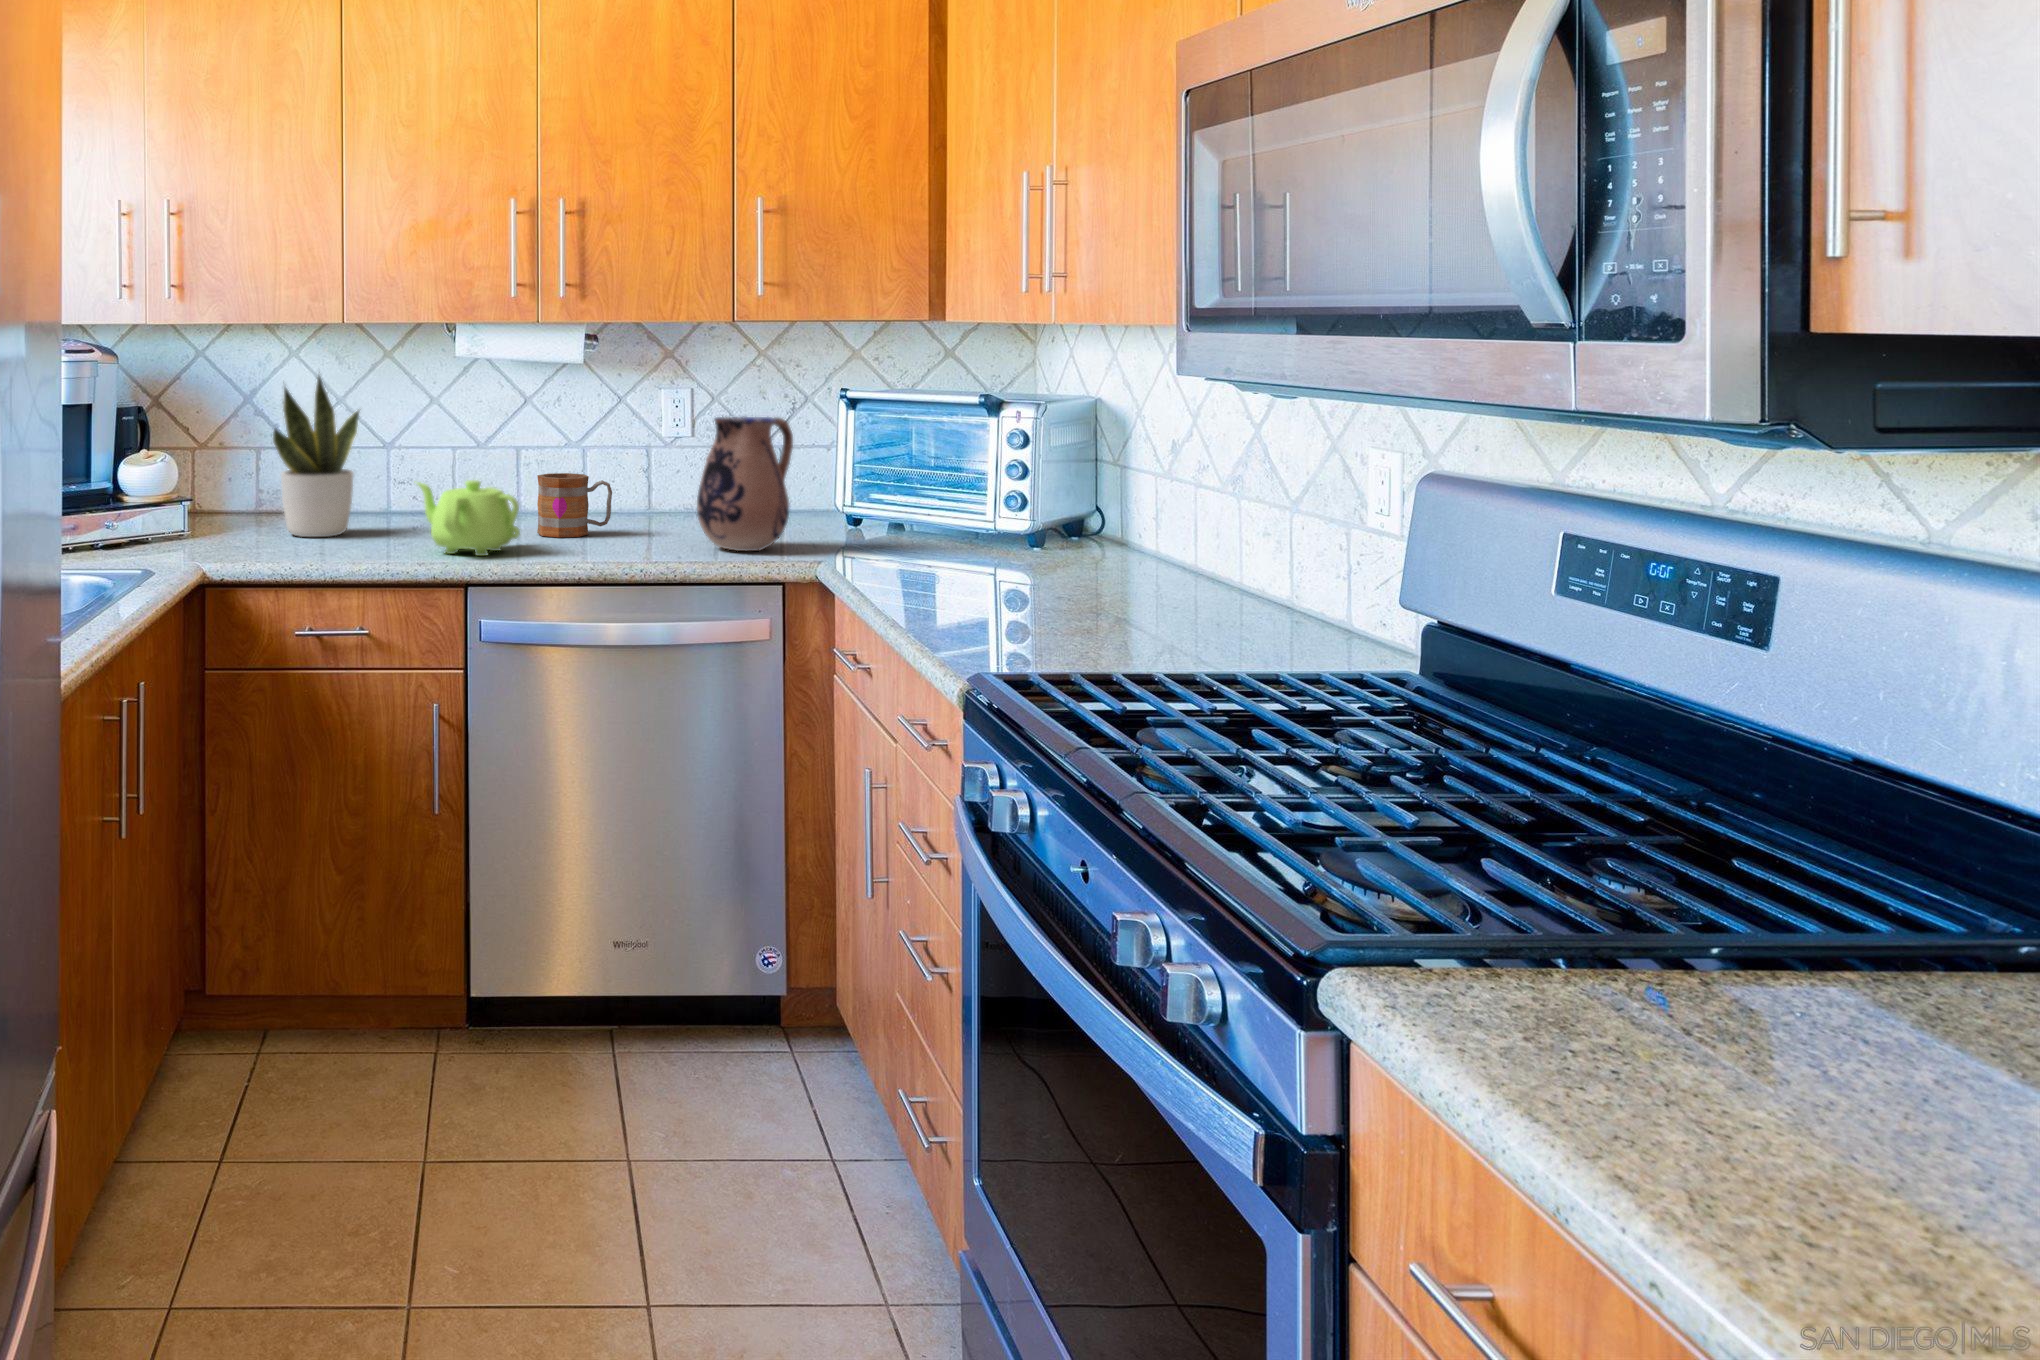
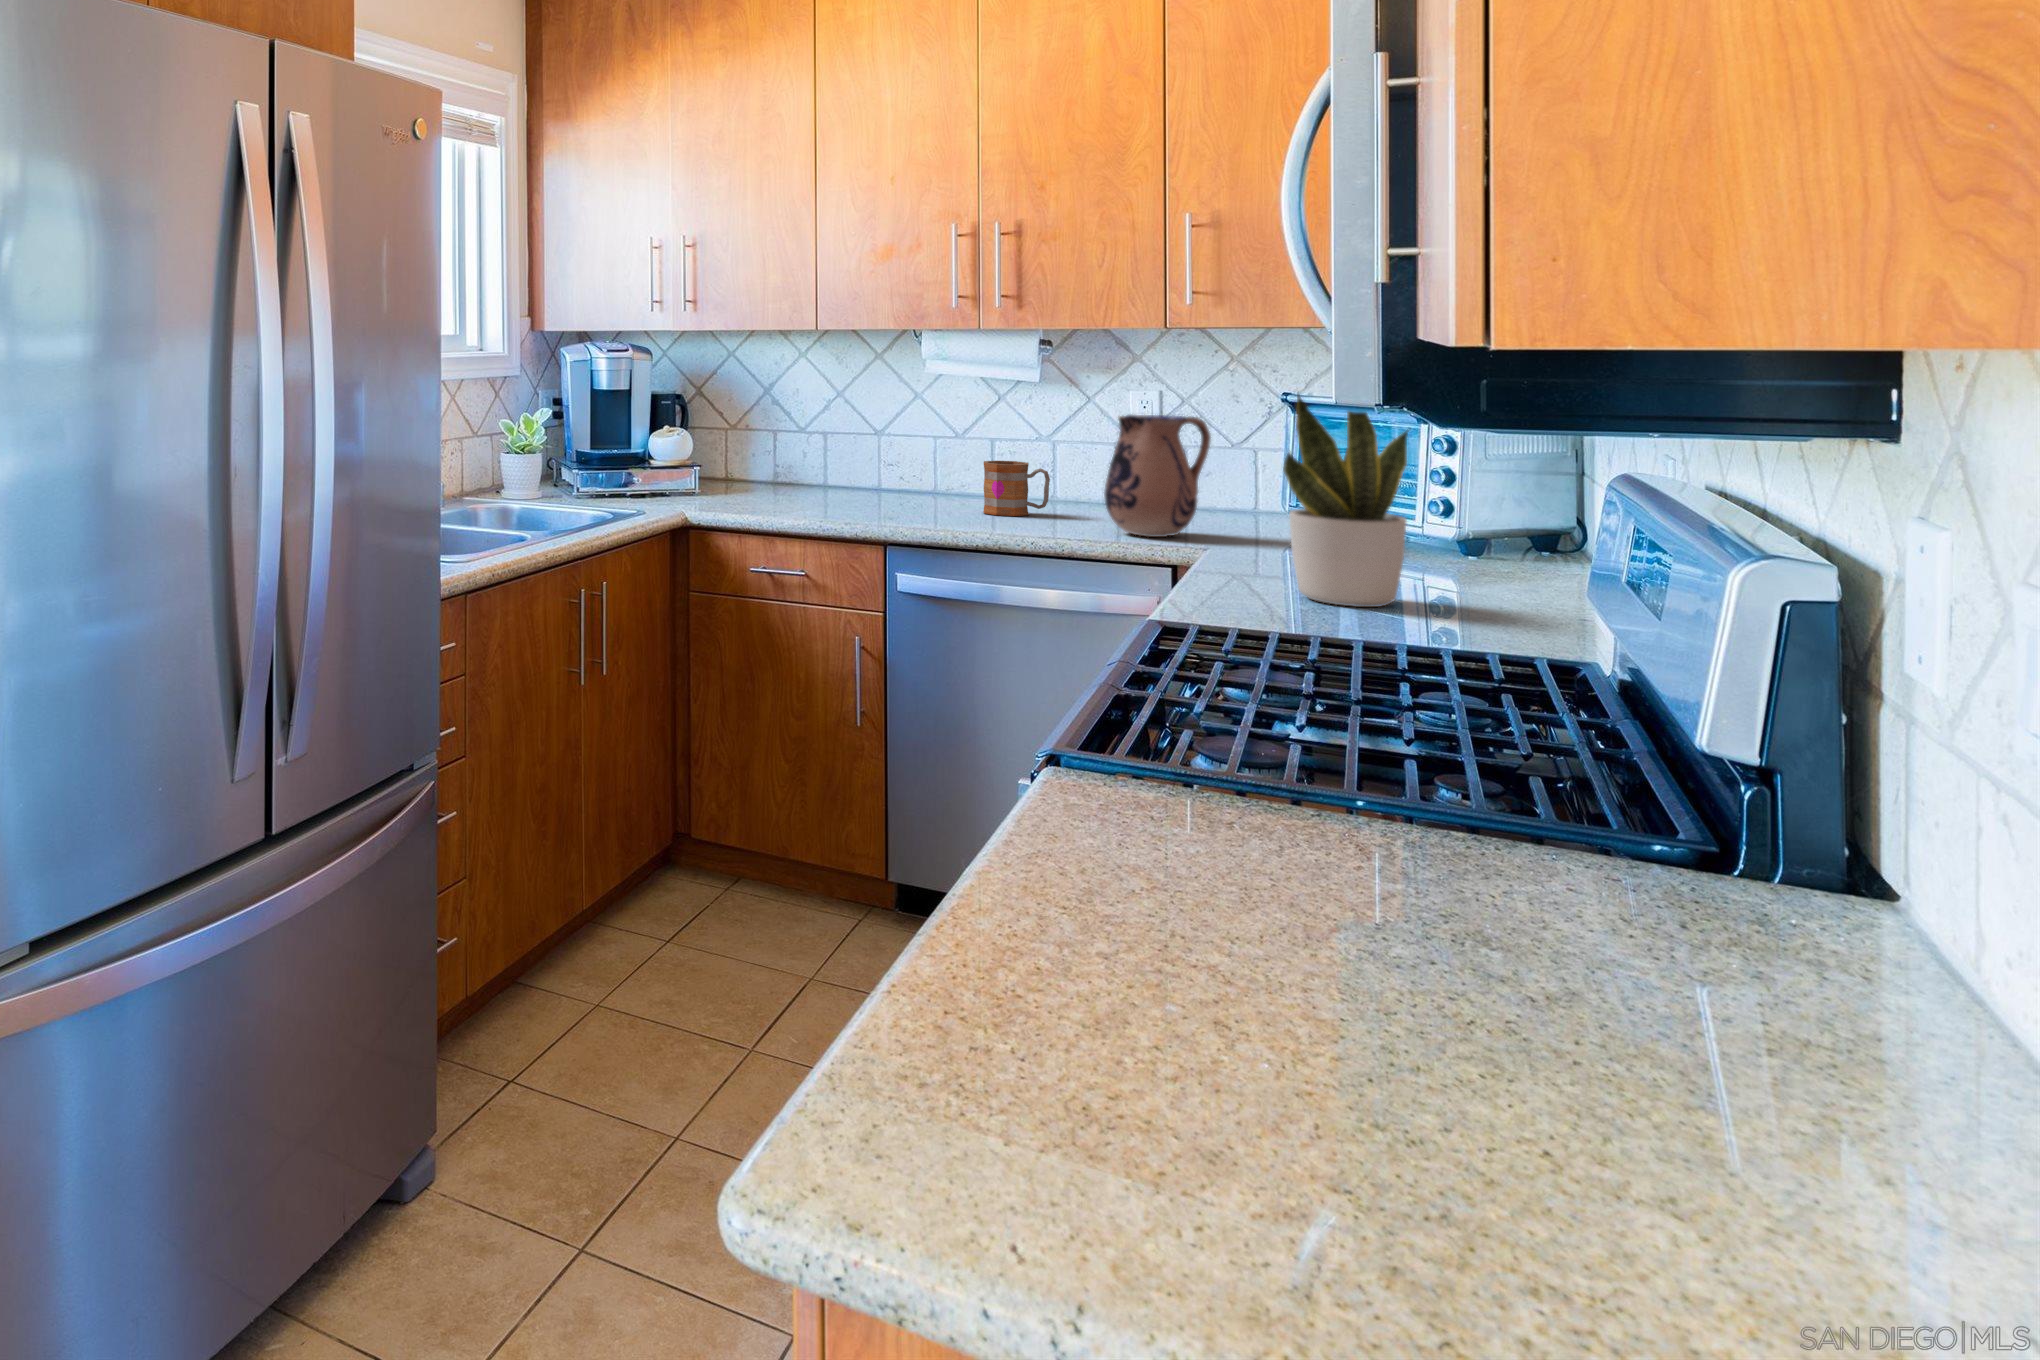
potted plant: present [273,376,359,537] -> present [1283,394,1408,607]
teapot: present [417,480,520,556] -> none [858,459,938,522]

